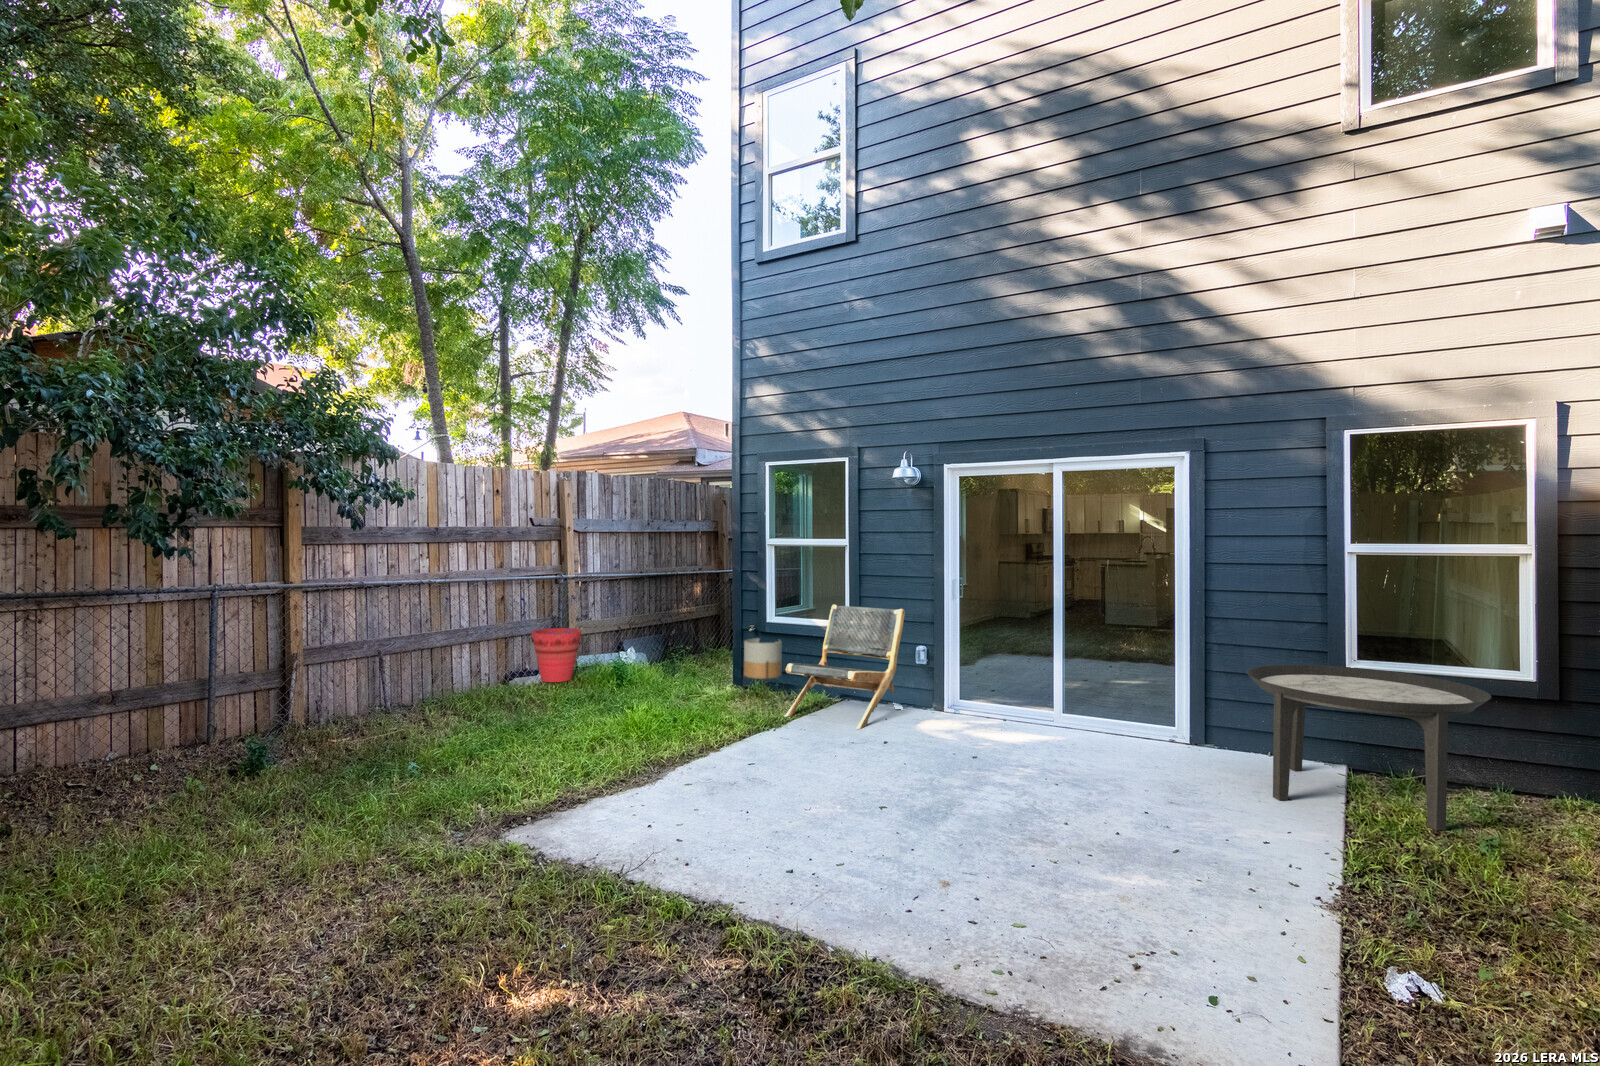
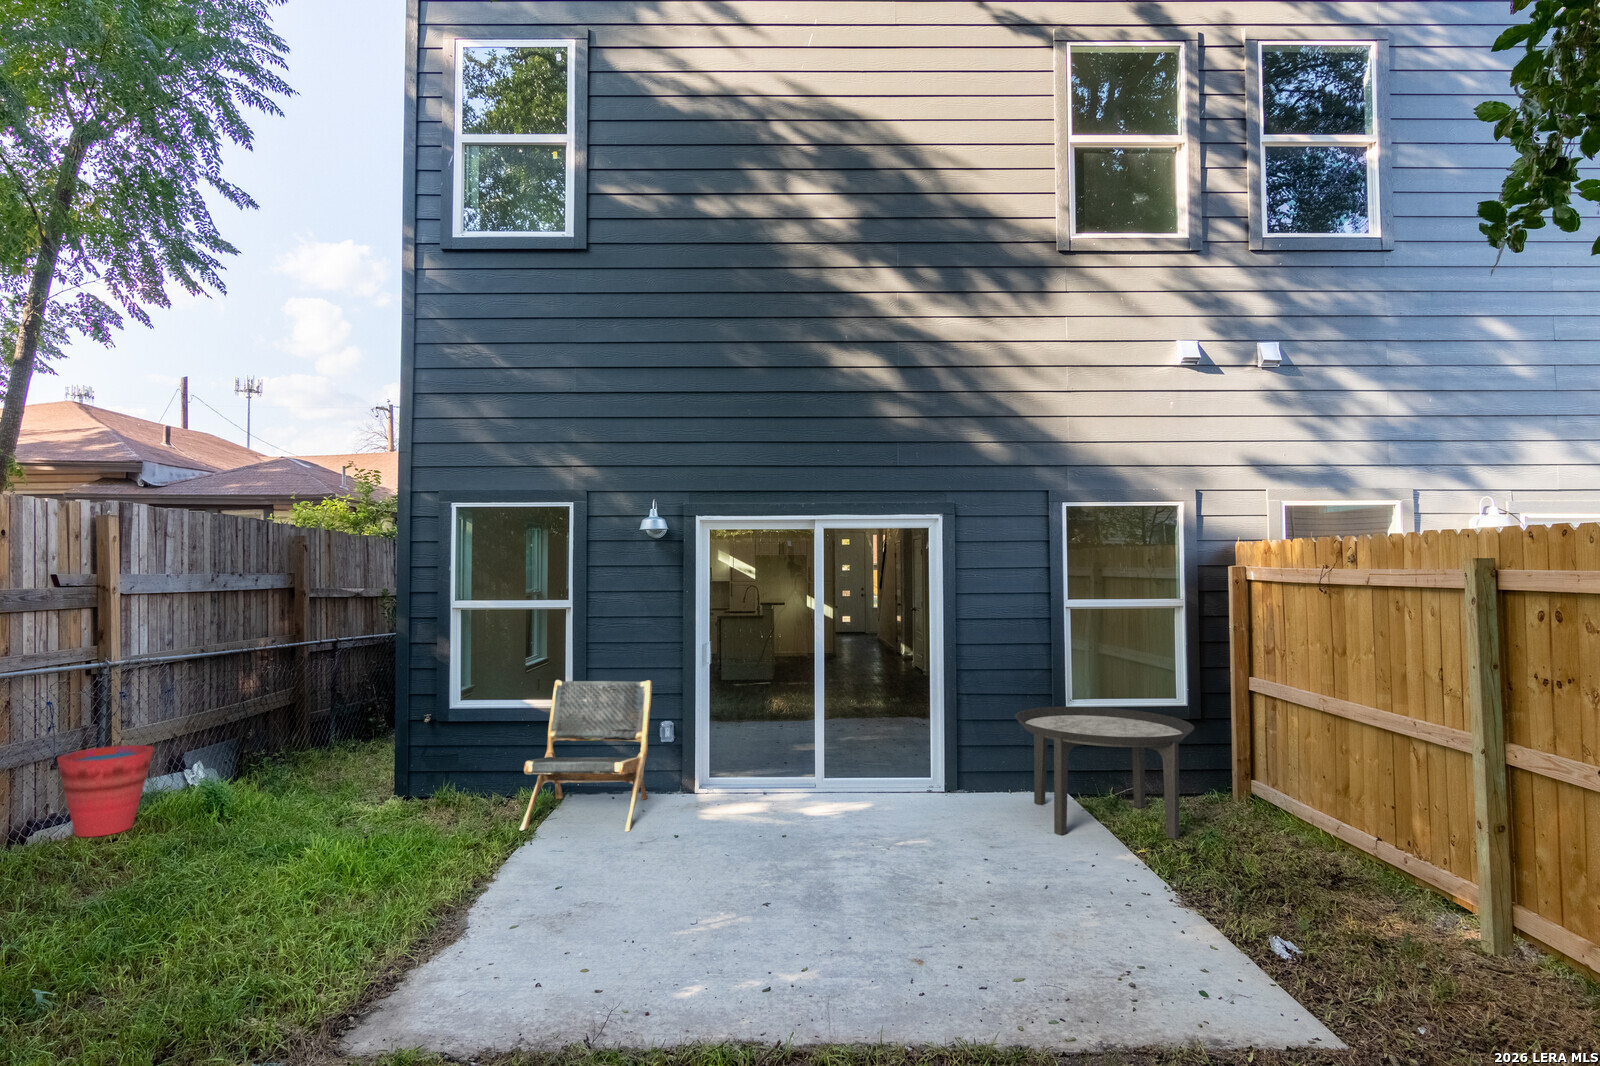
planter: present [743,638,781,680] -> none [427,729,483,809]

